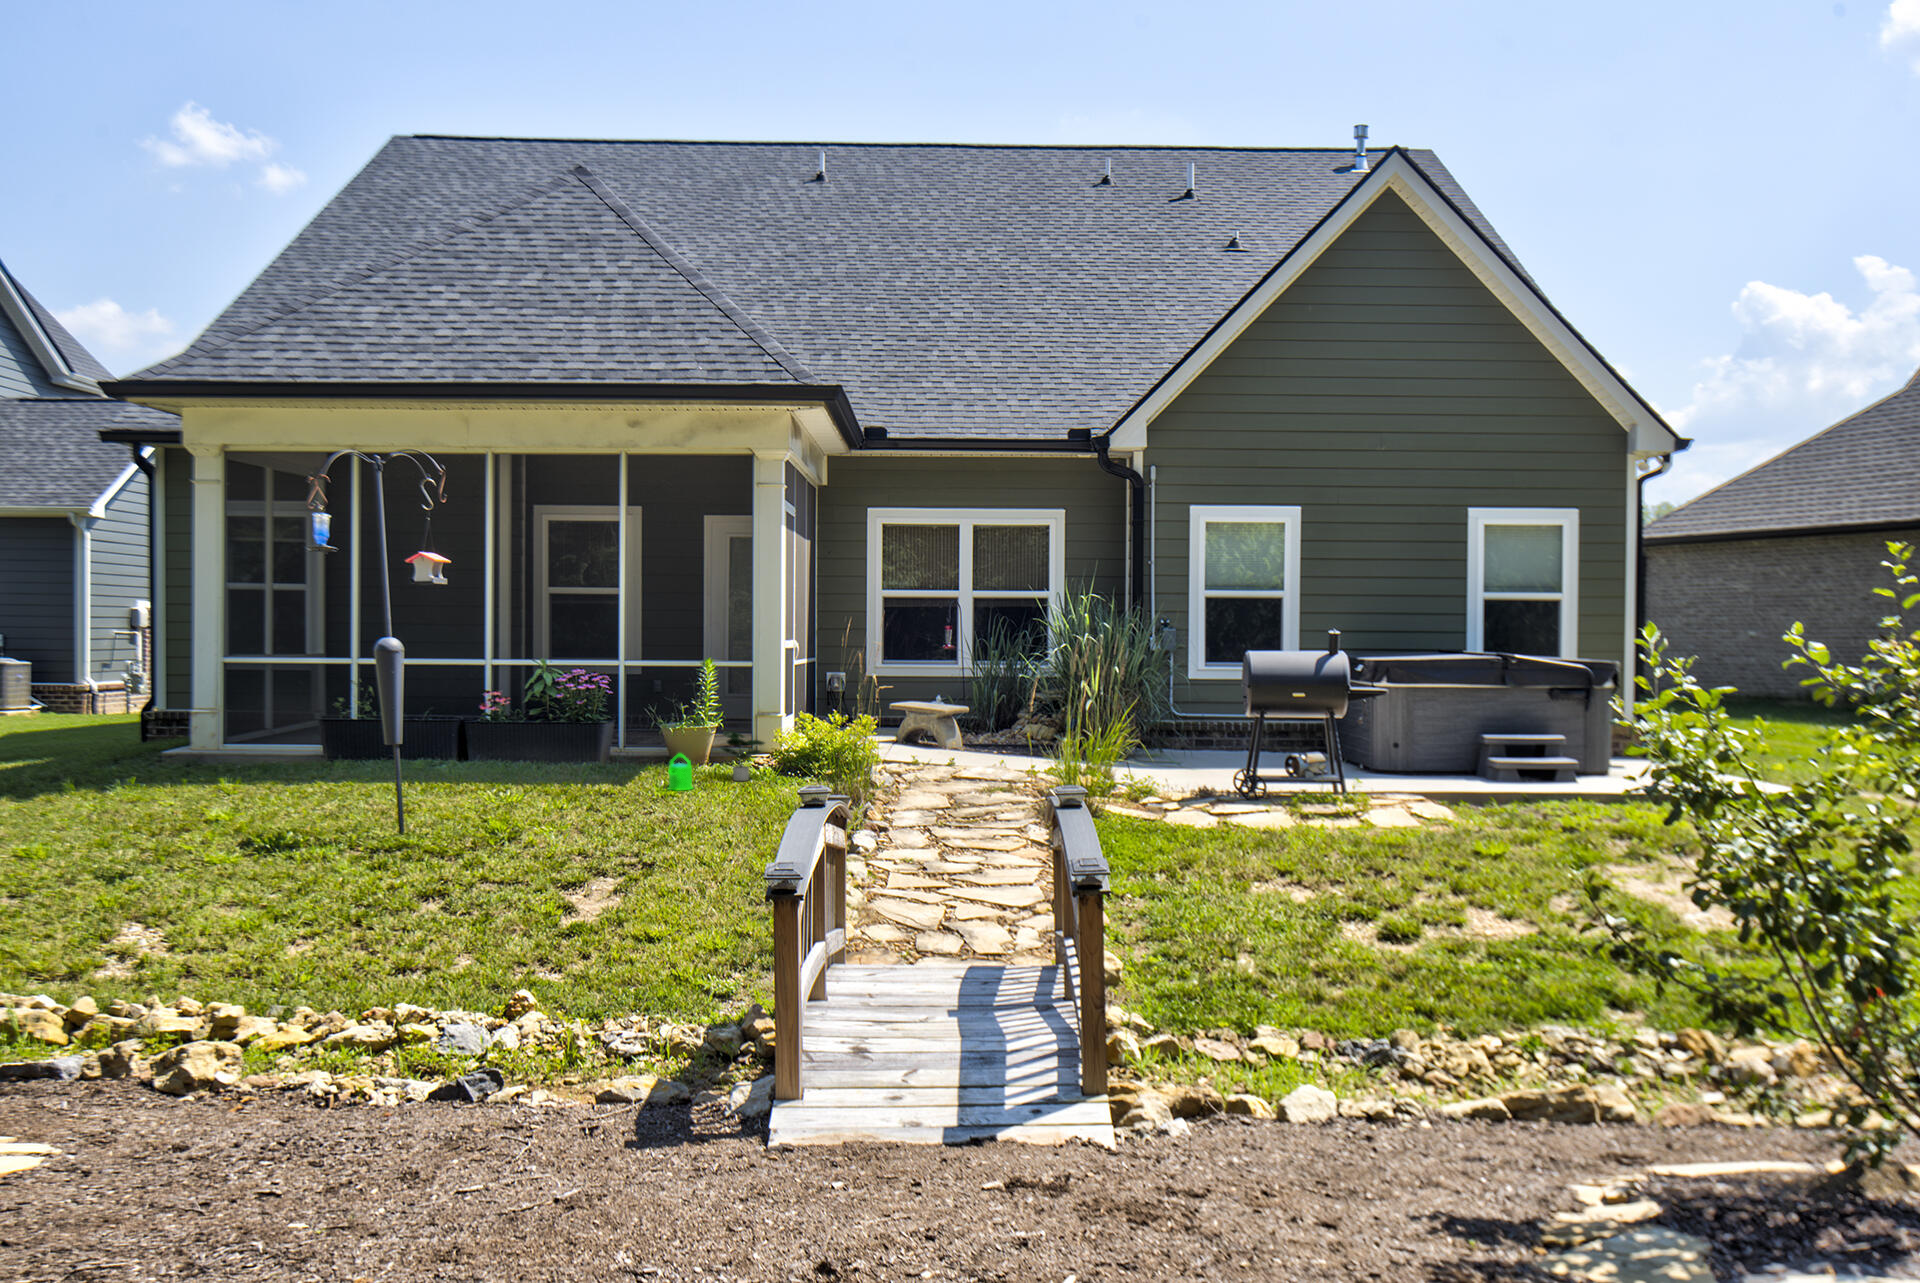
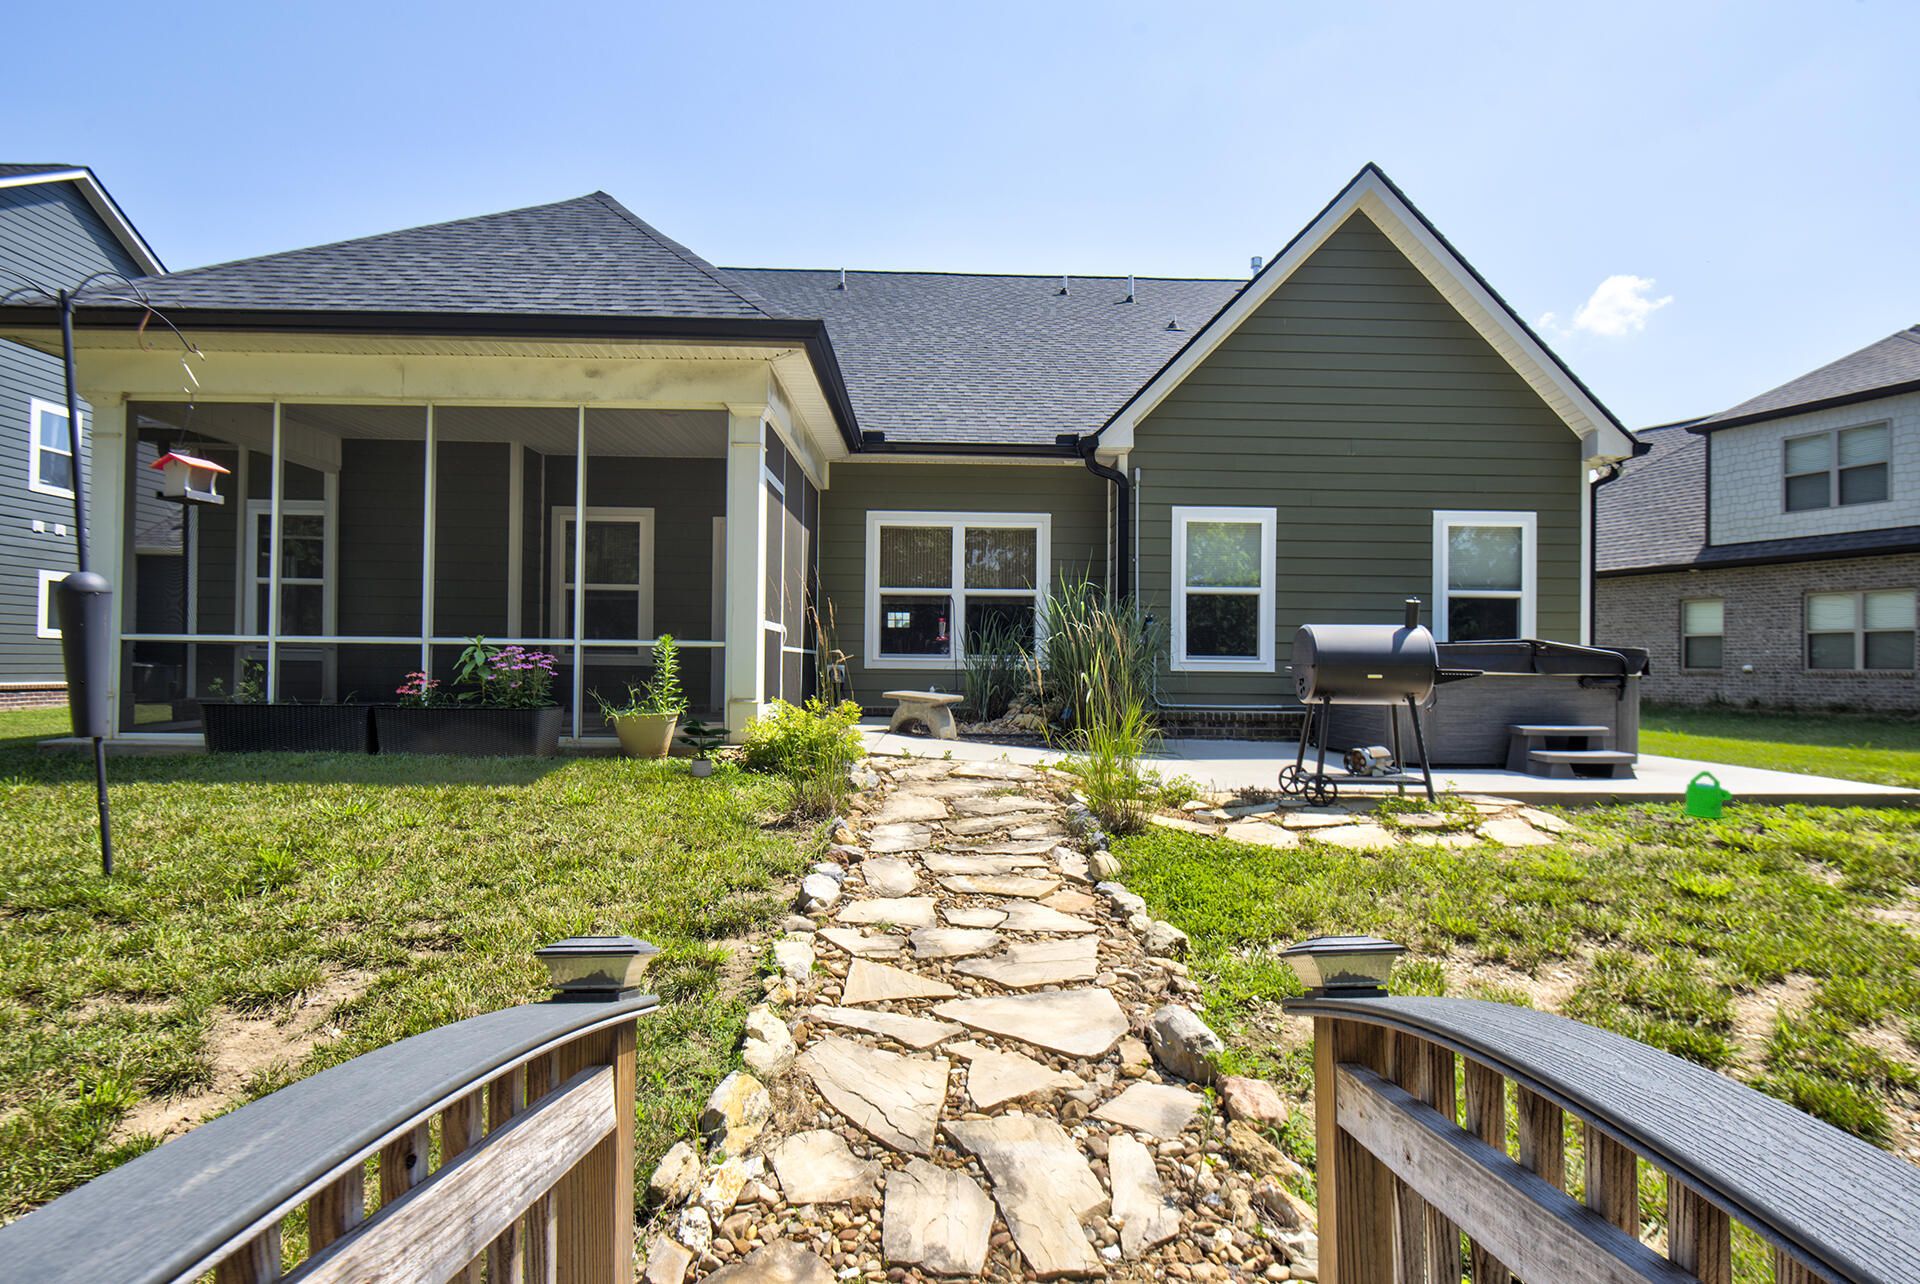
watering can: present [668,753,693,790] -> present [1684,771,1732,818]

